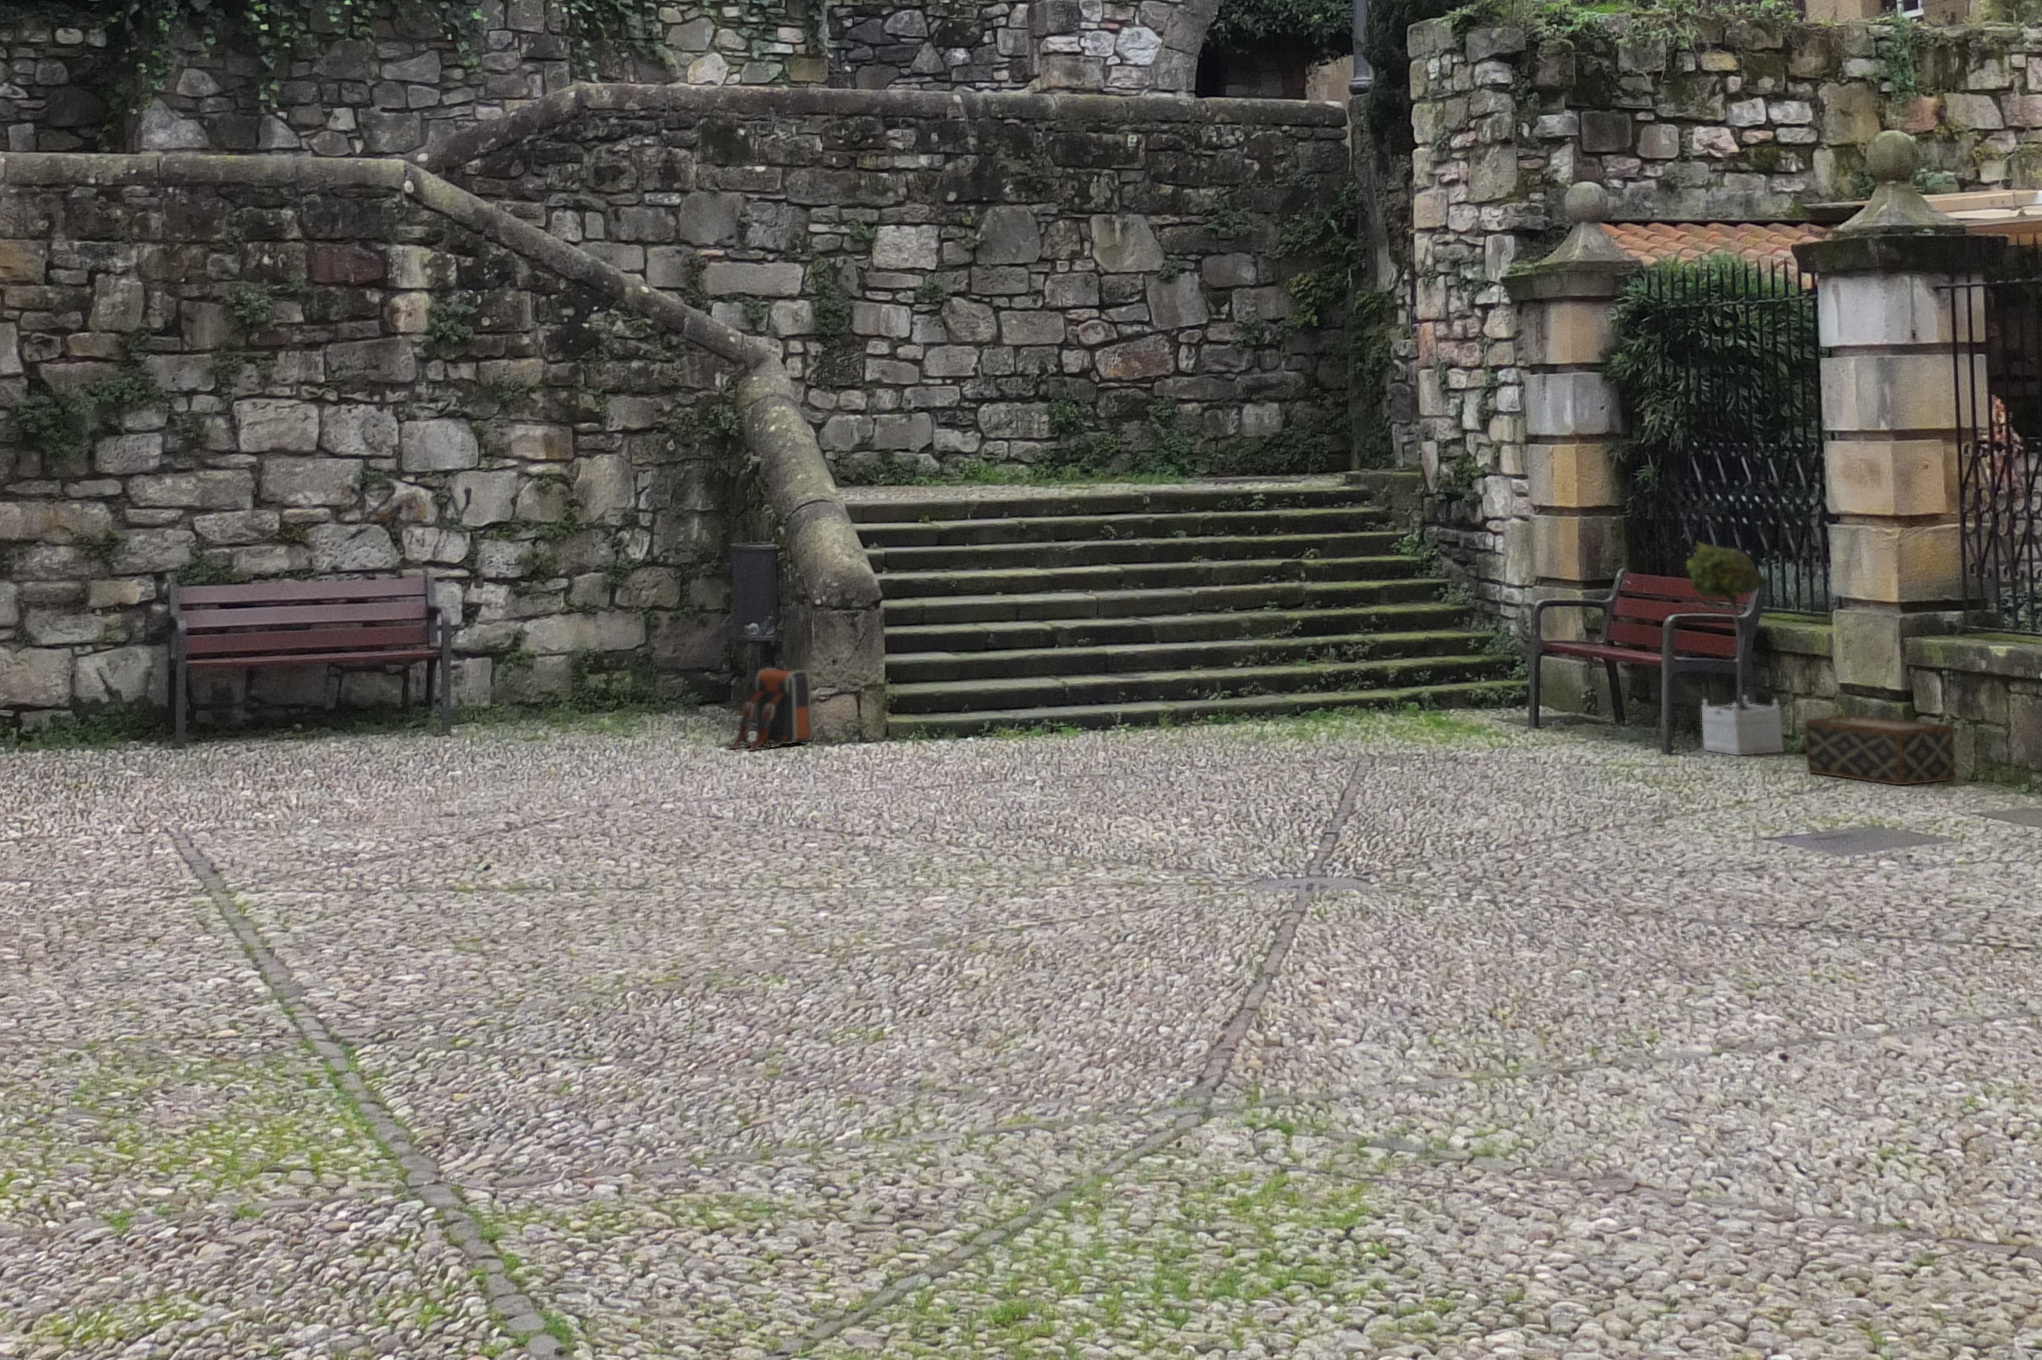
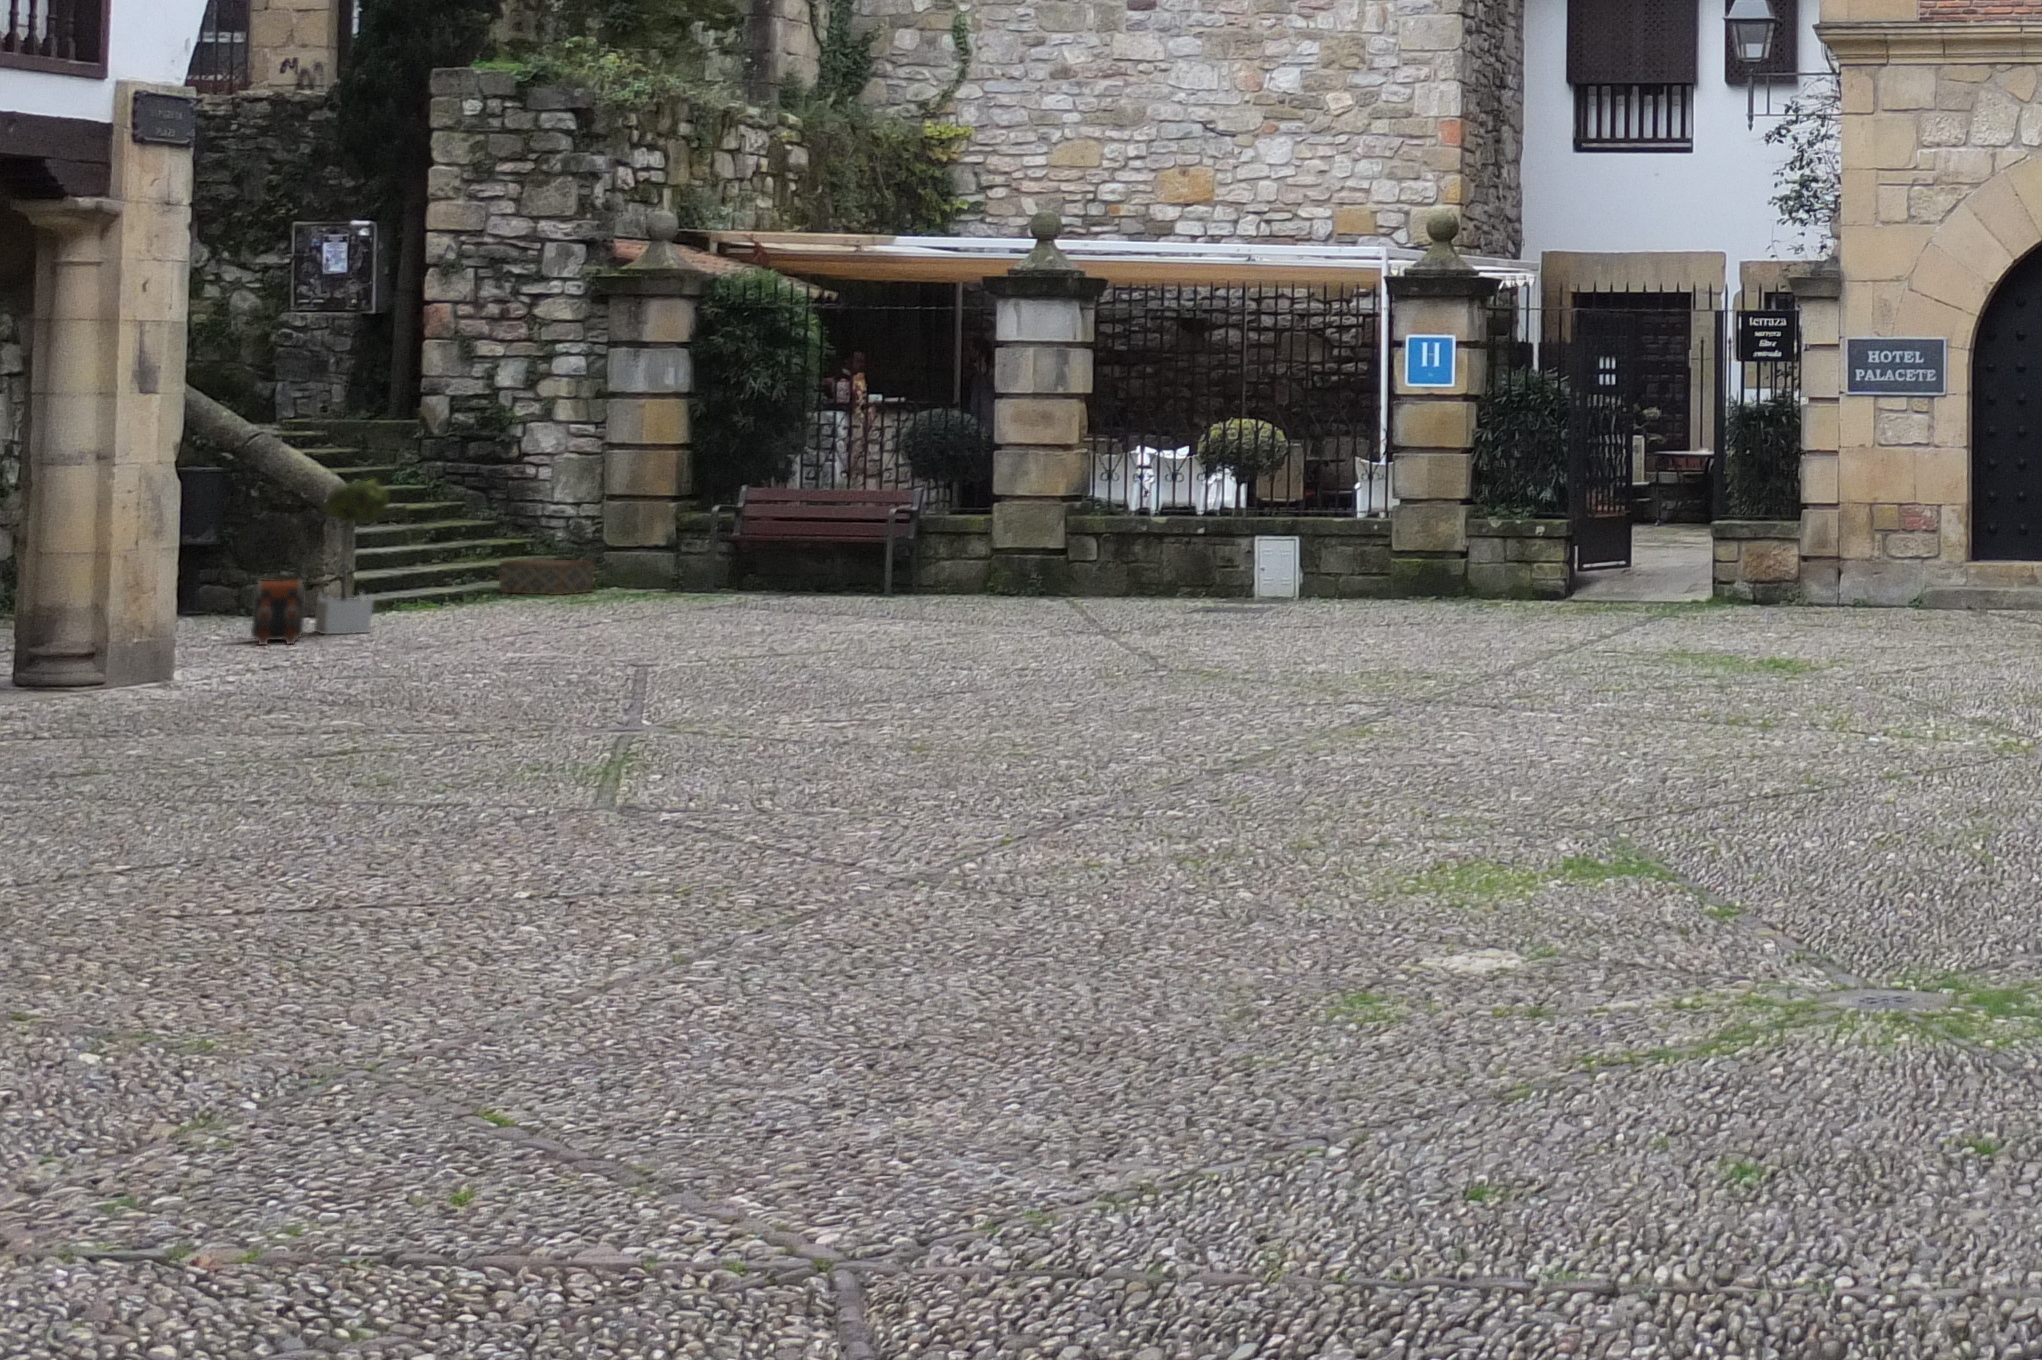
potted tree: present [1686,542,1784,755] -> present [314,479,388,635]
woven basket: present [1806,715,1956,785] -> present [499,559,594,595]

